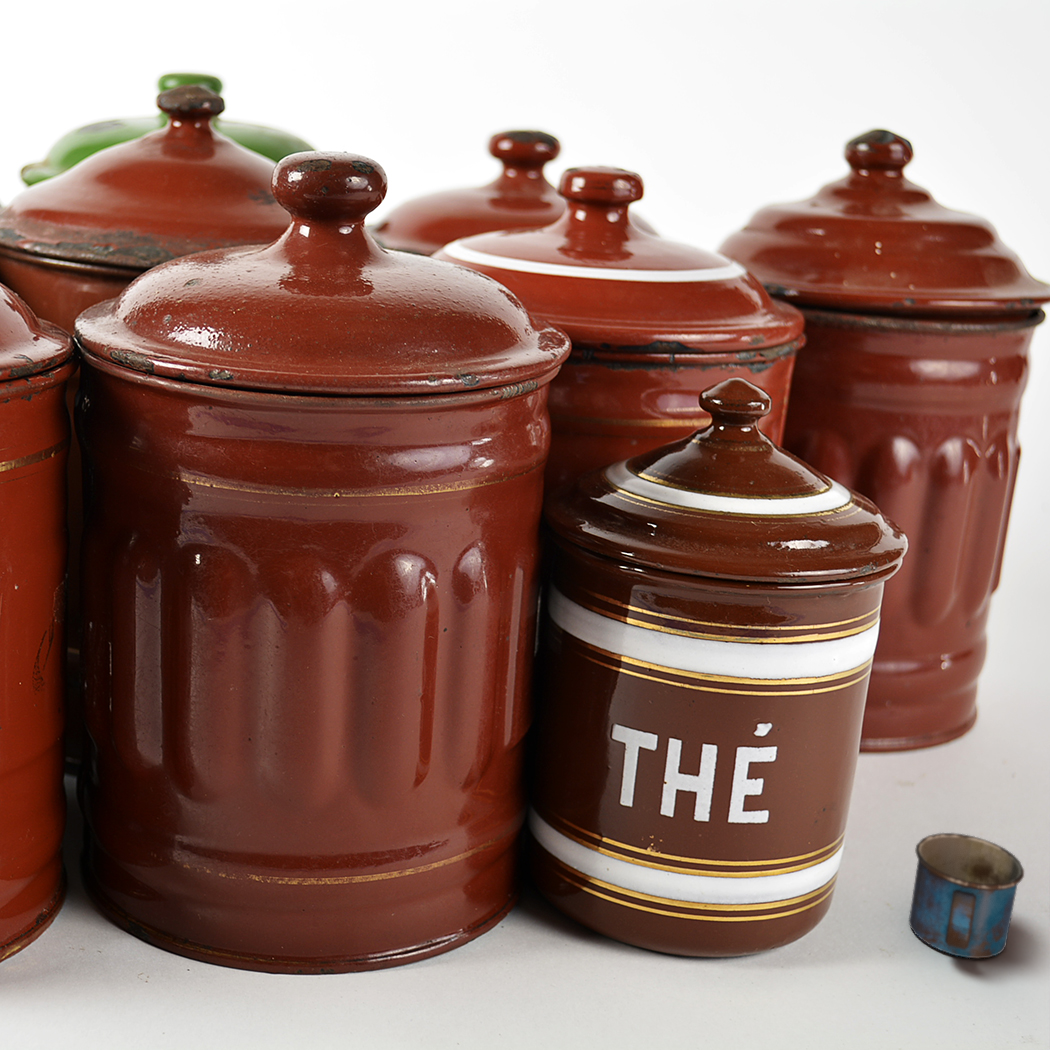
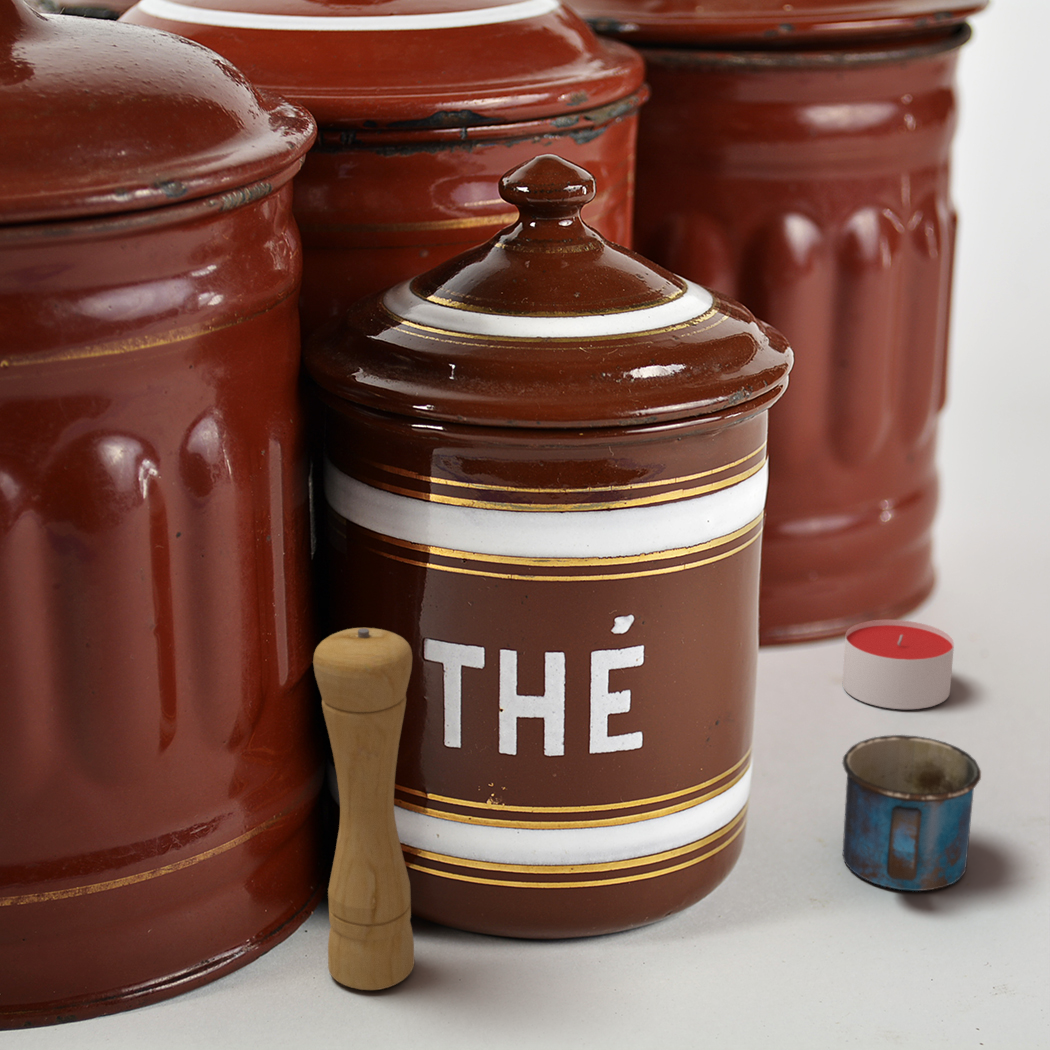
pepper mill: none [517,710,604,983] -> present [313,628,414,990]
candle: none [910,741,999,812] -> present [843,620,954,709]

